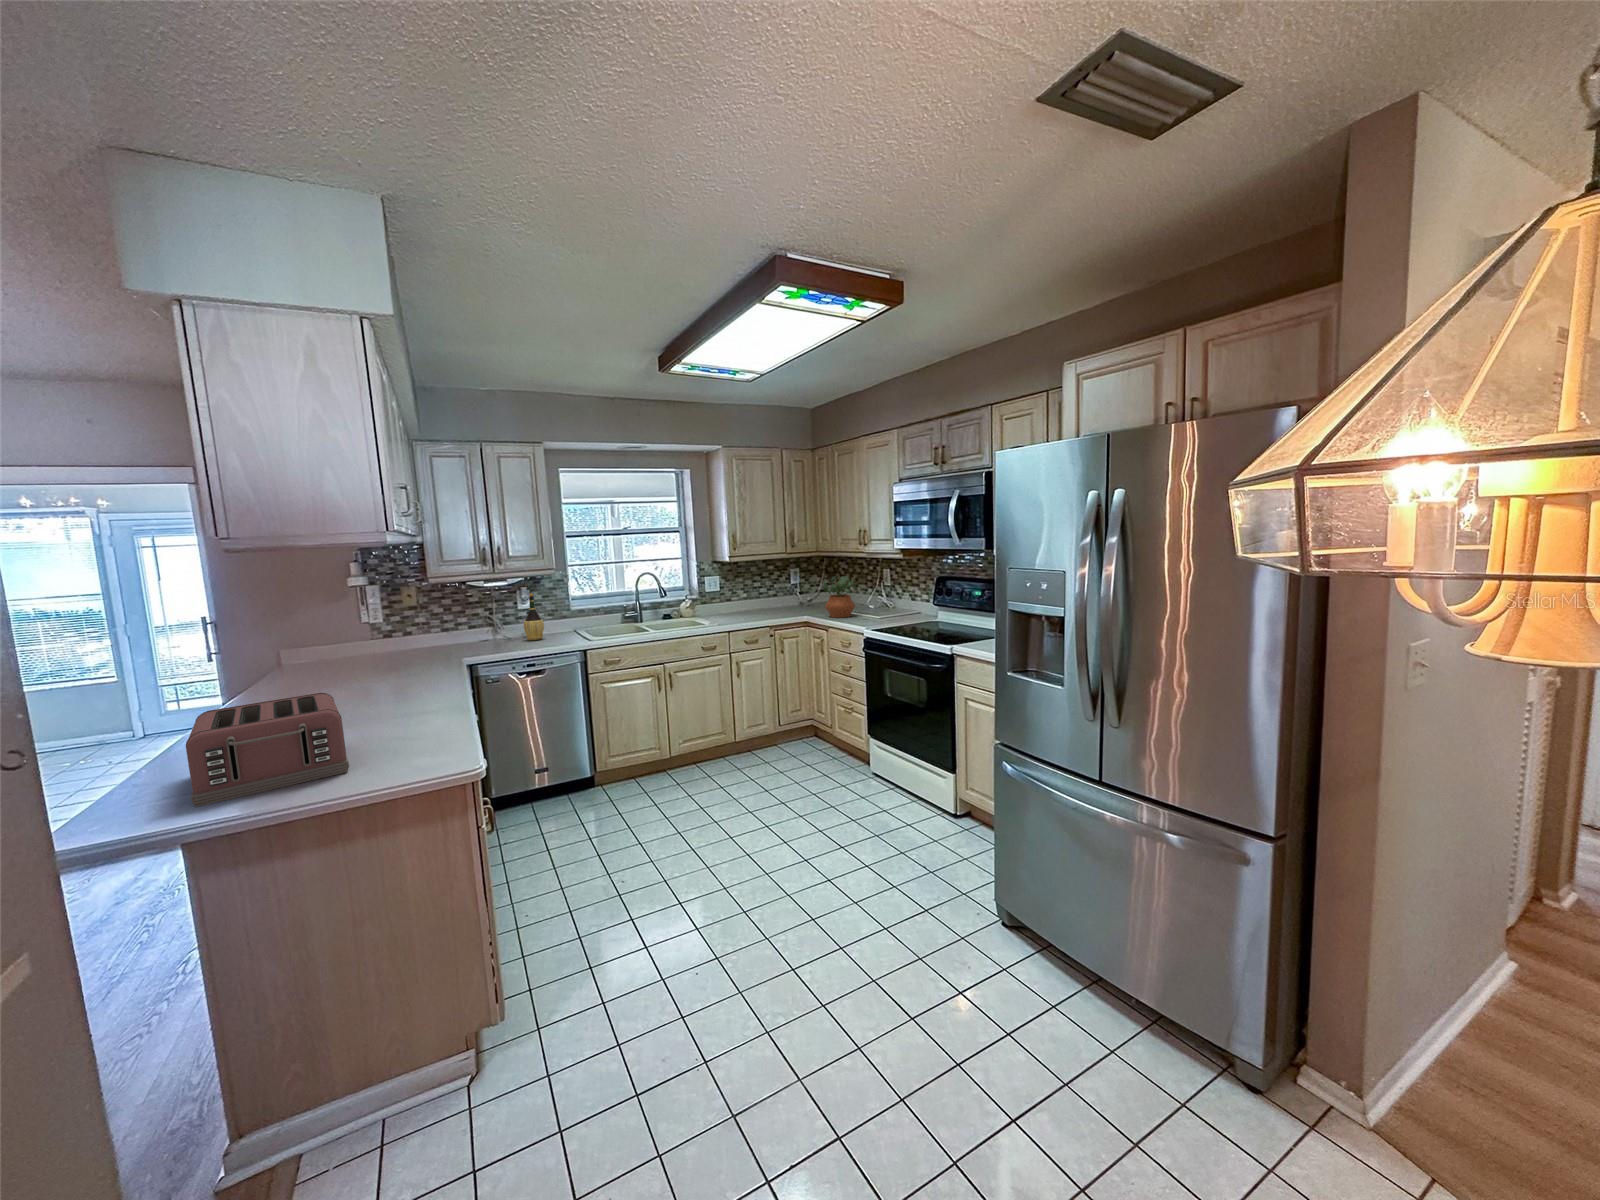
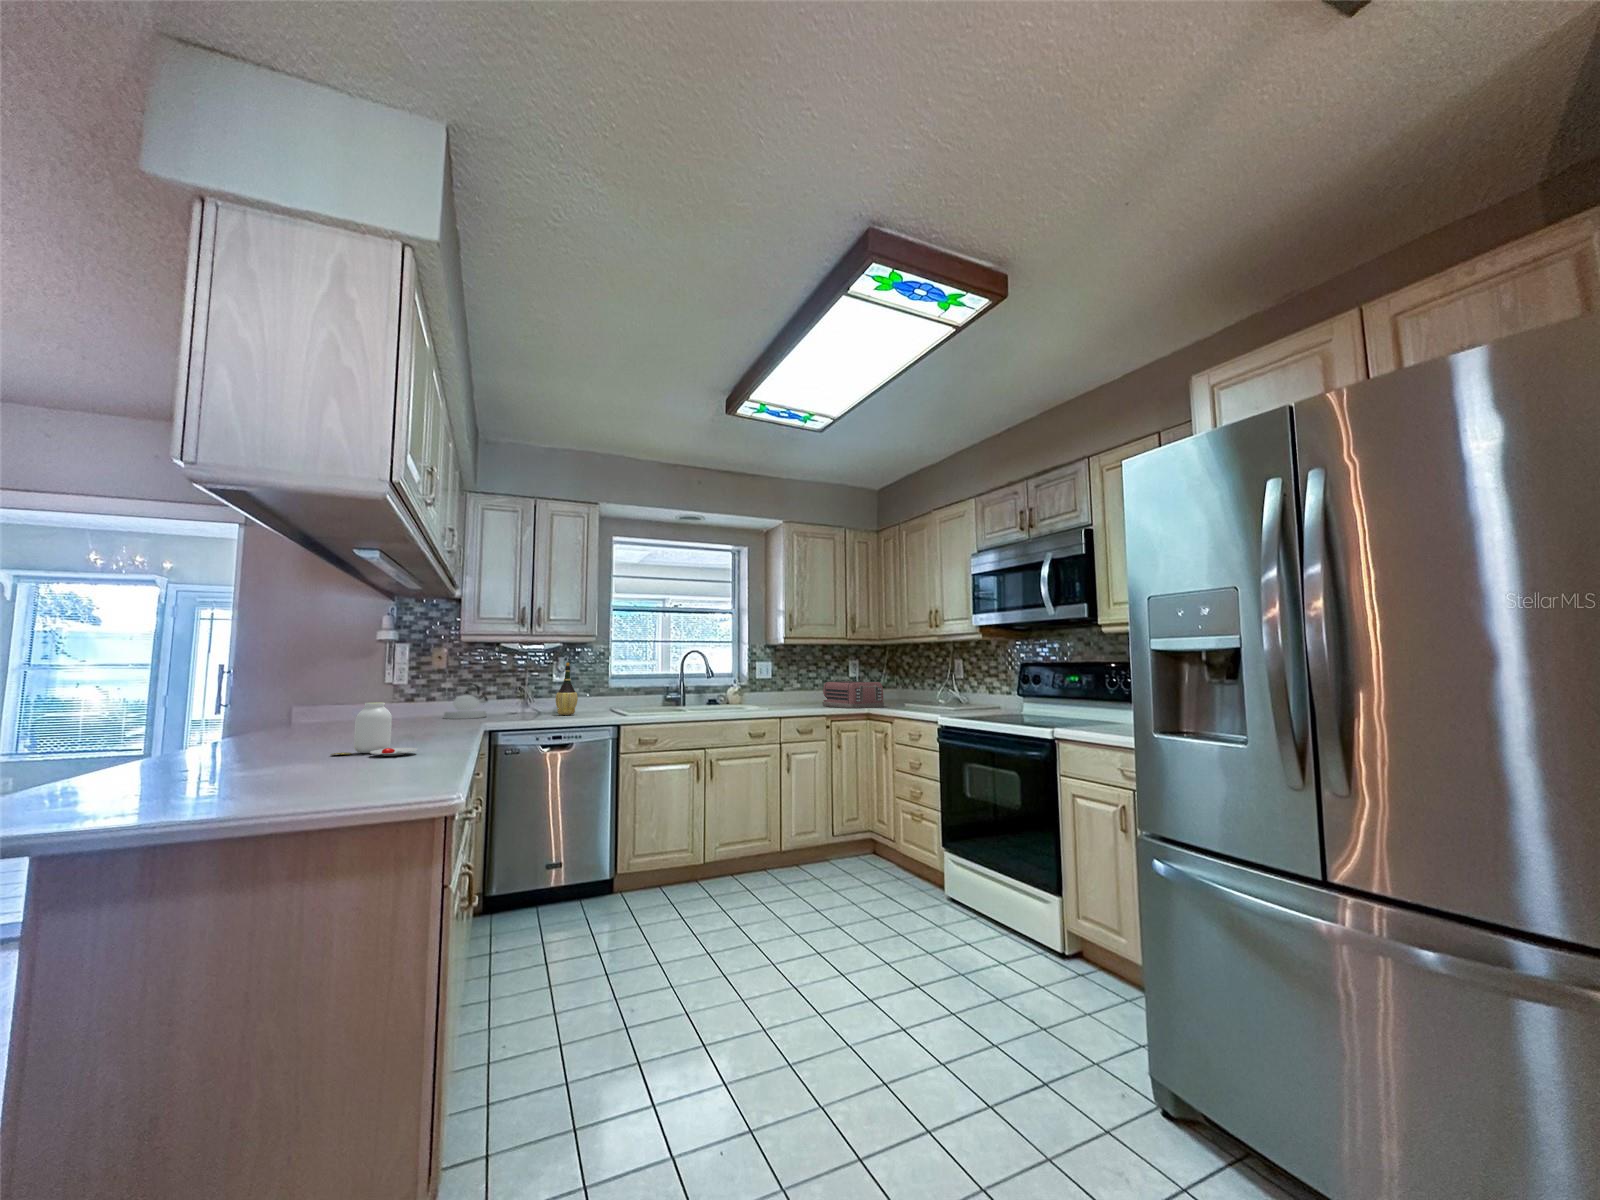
potted plant: present [823,576,857,618] -> none [887,663,926,711]
kettle: none [422,618,462,652] -> present [444,683,488,719]
jar: none [340,671,416,720] -> present [331,702,418,756]
toaster: present [186,693,349,807] -> present [822,681,884,709]

